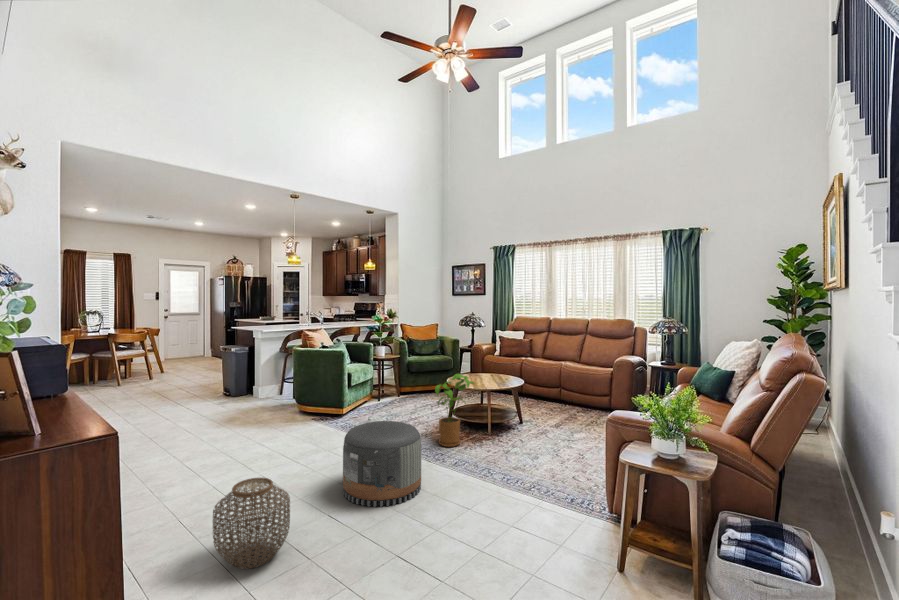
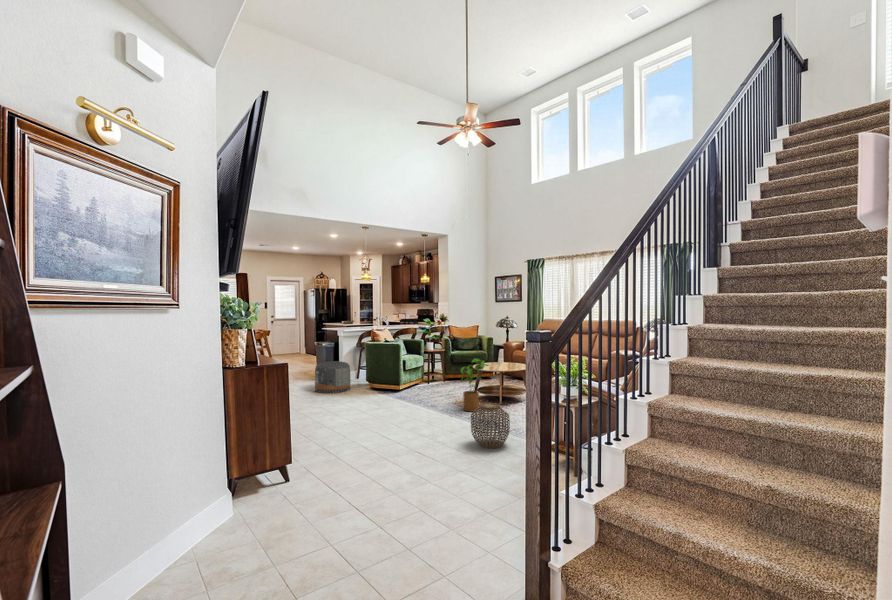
pouf: present [343,421,421,507] -> present [315,361,350,393]
woven basket: present [213,478,290,569] -> present [471,403,510,448]

